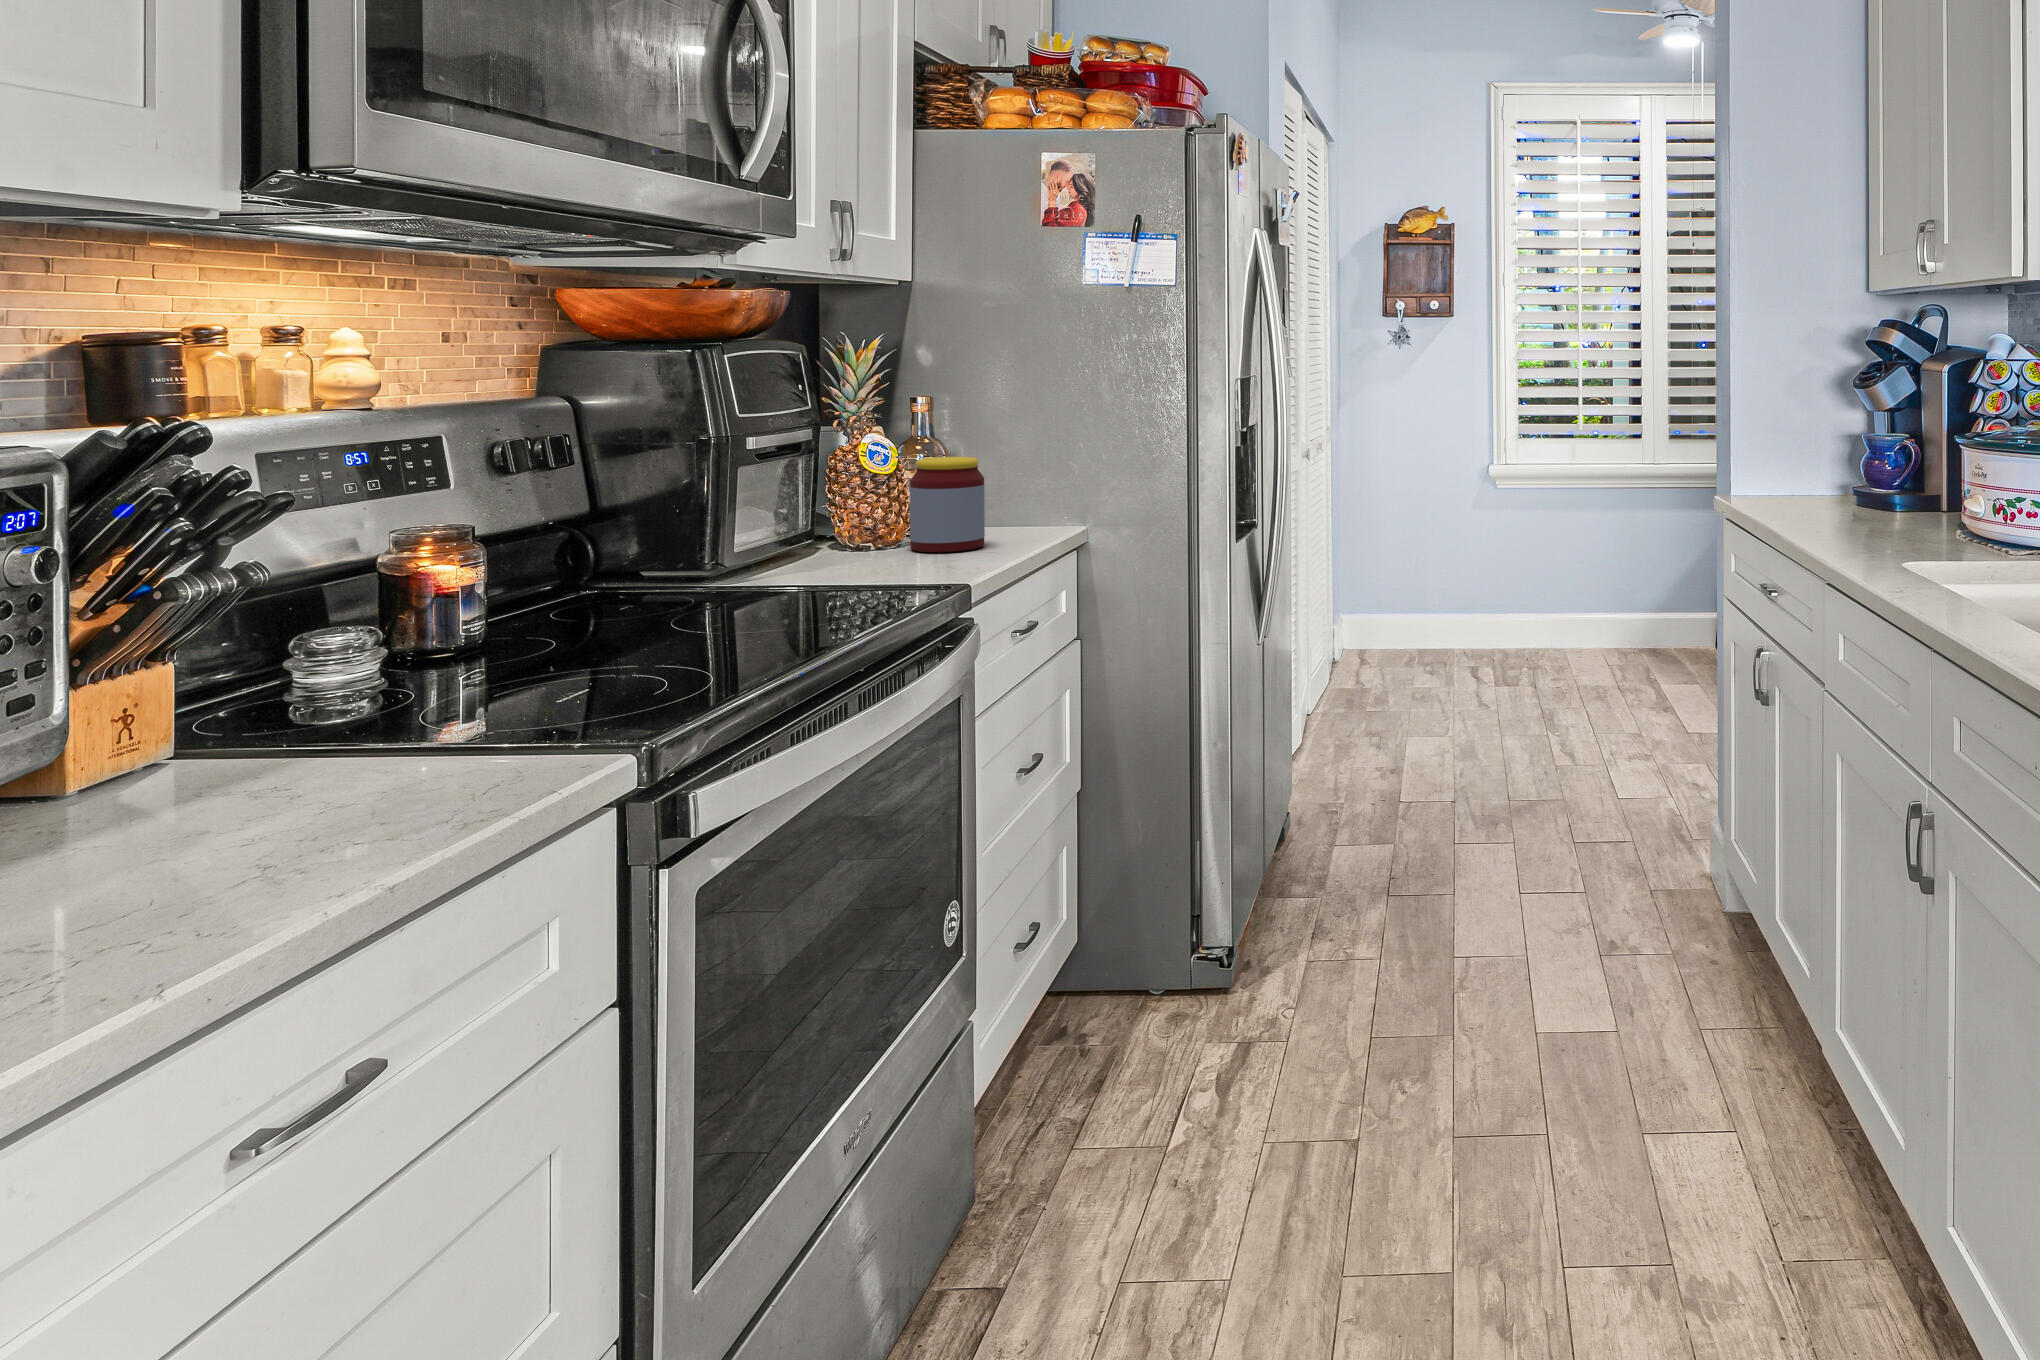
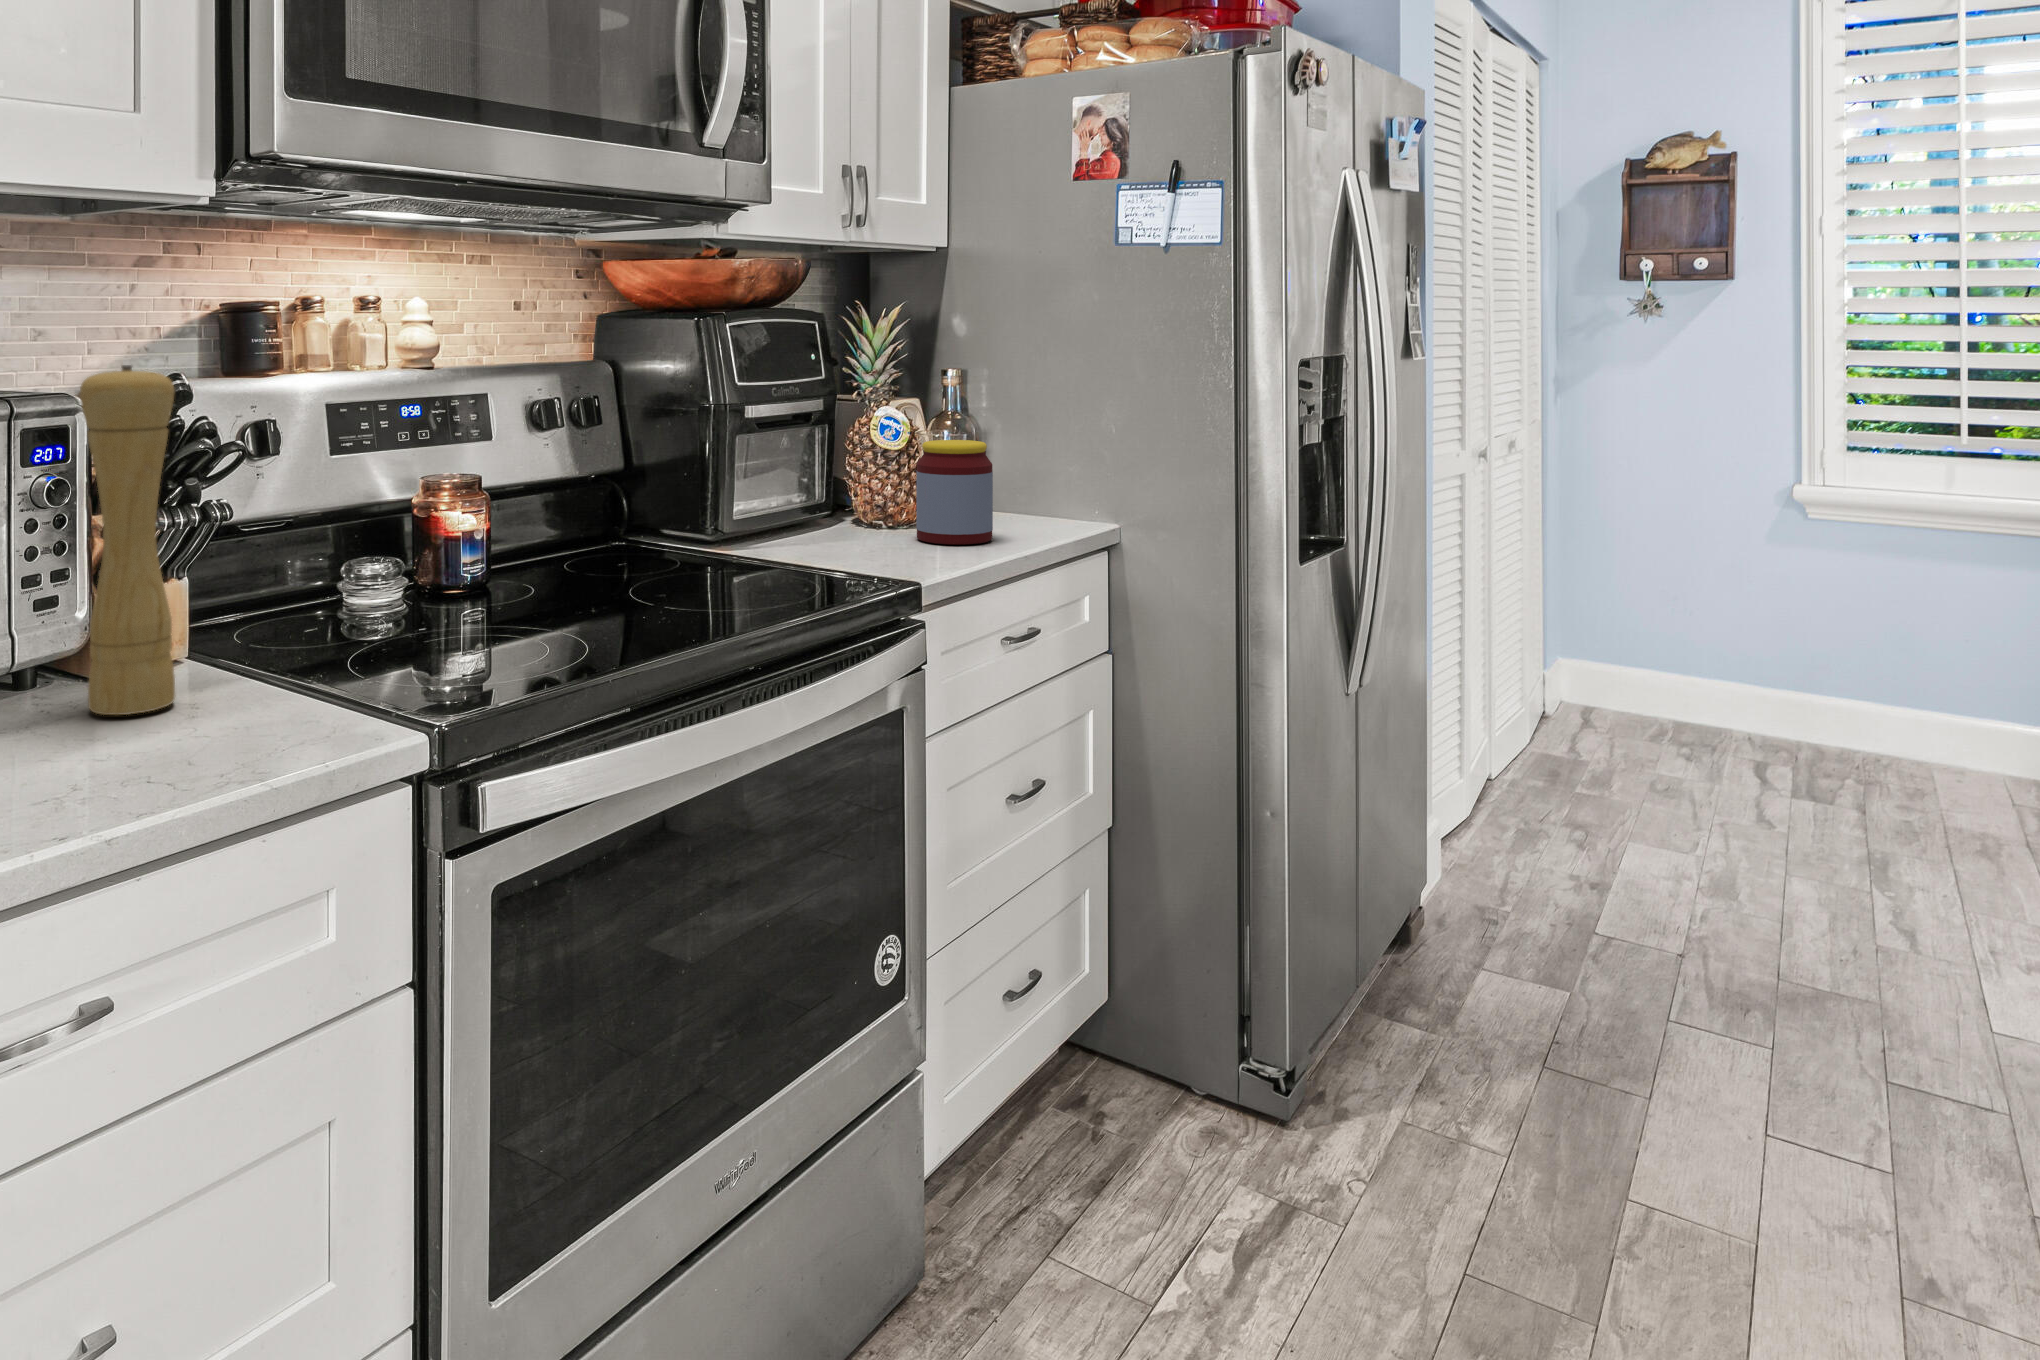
pepper mill: none [136,406,272,807] -> present [80,365,175,715]

